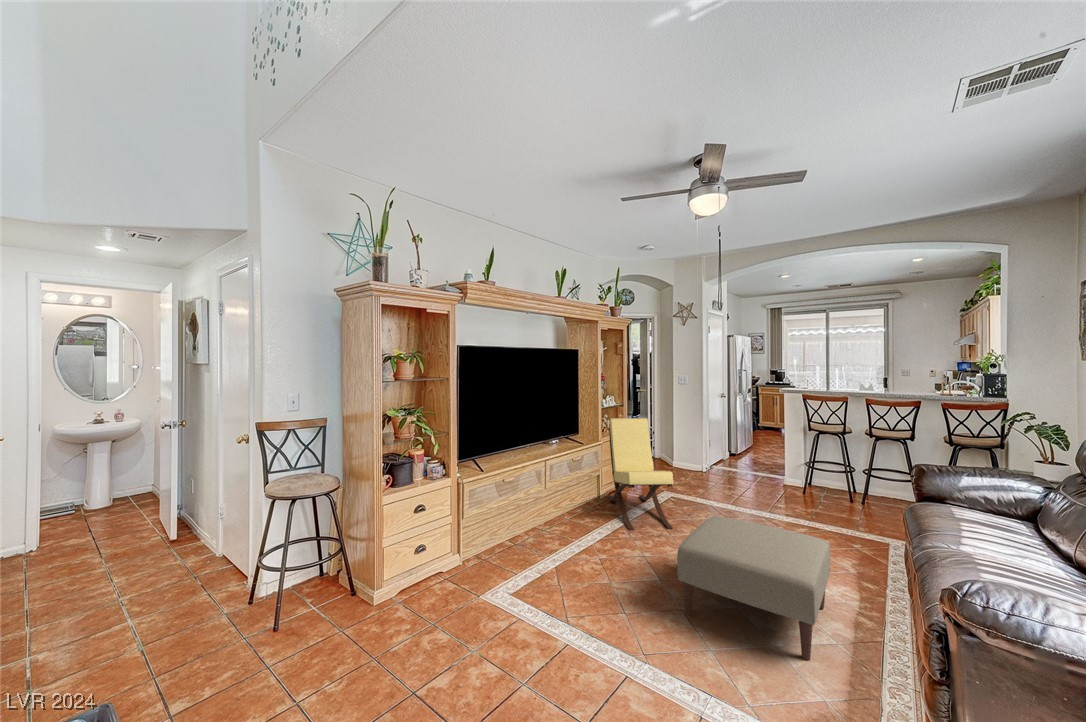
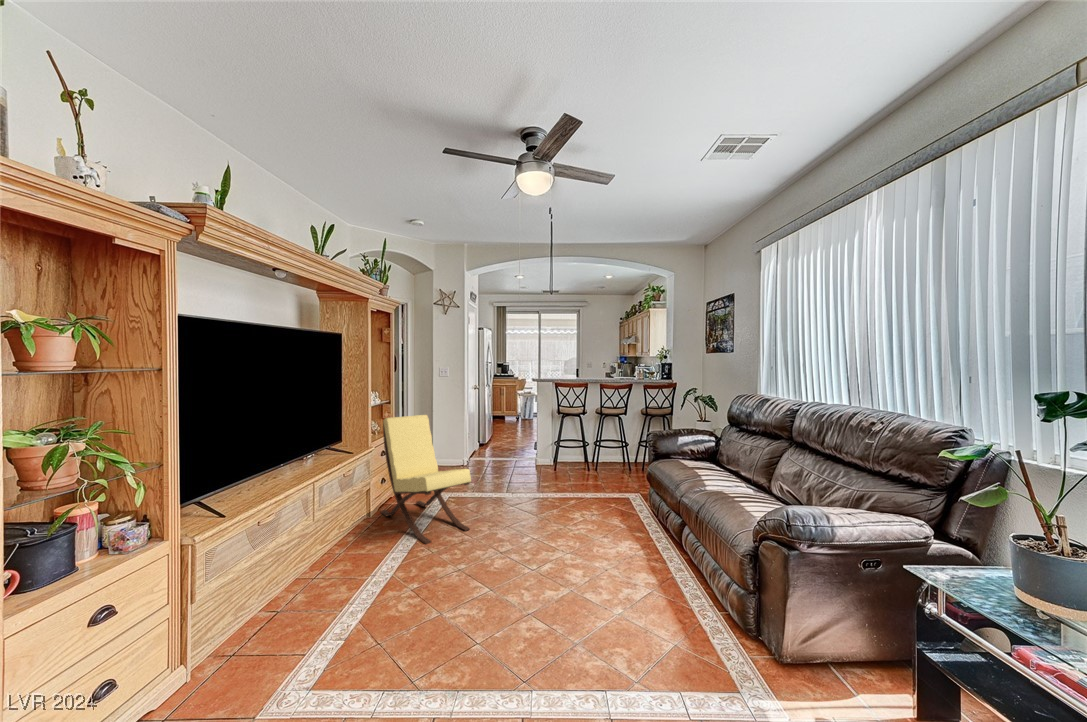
ottoman: present [677,516,830,660] -> none [527,503,655,617]

